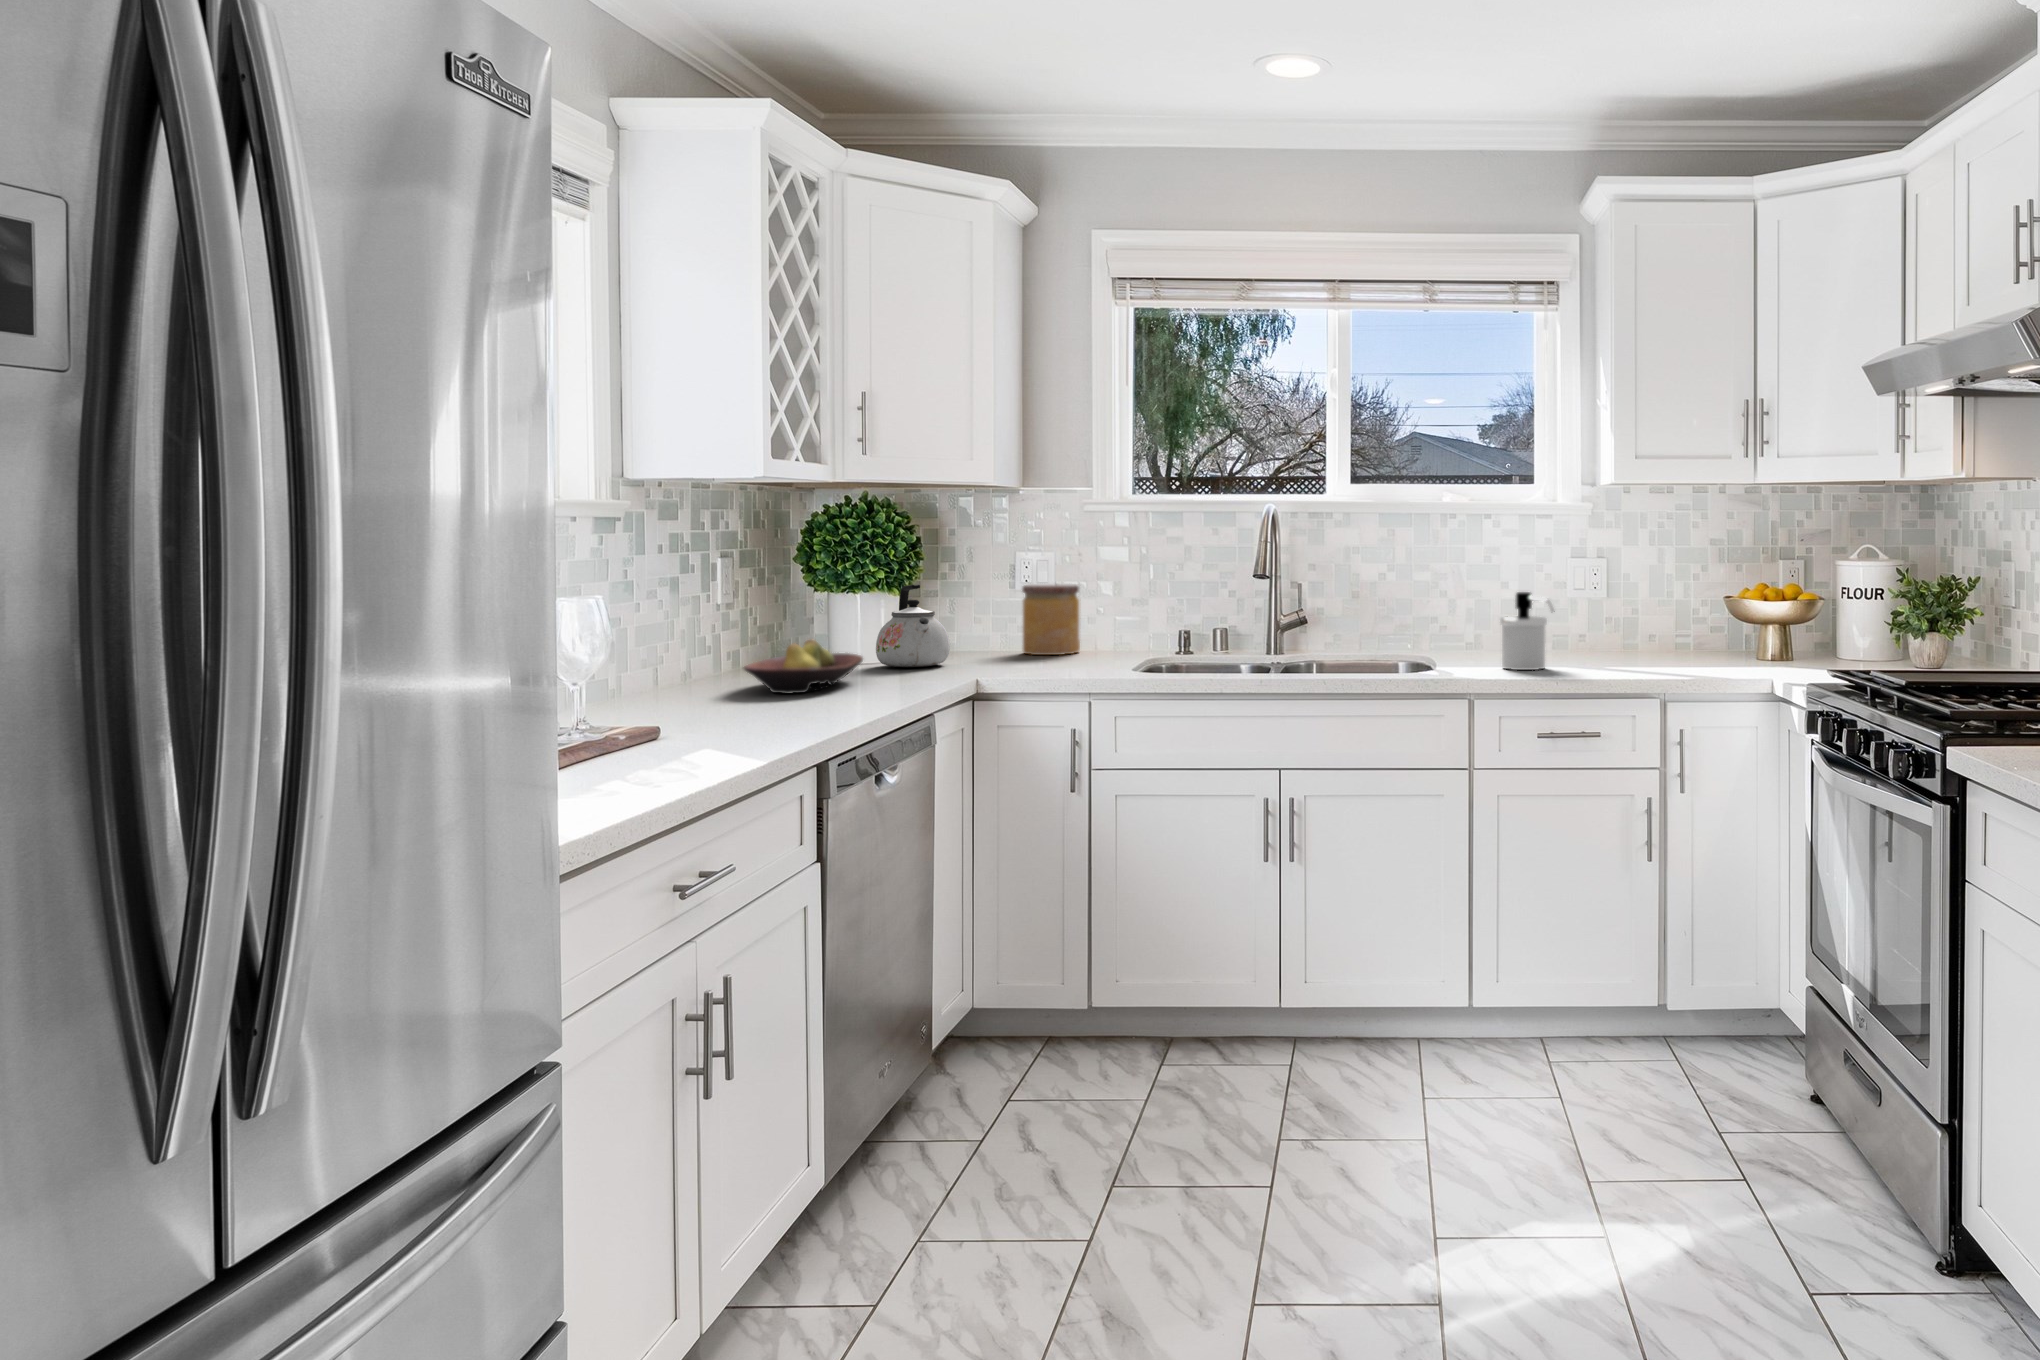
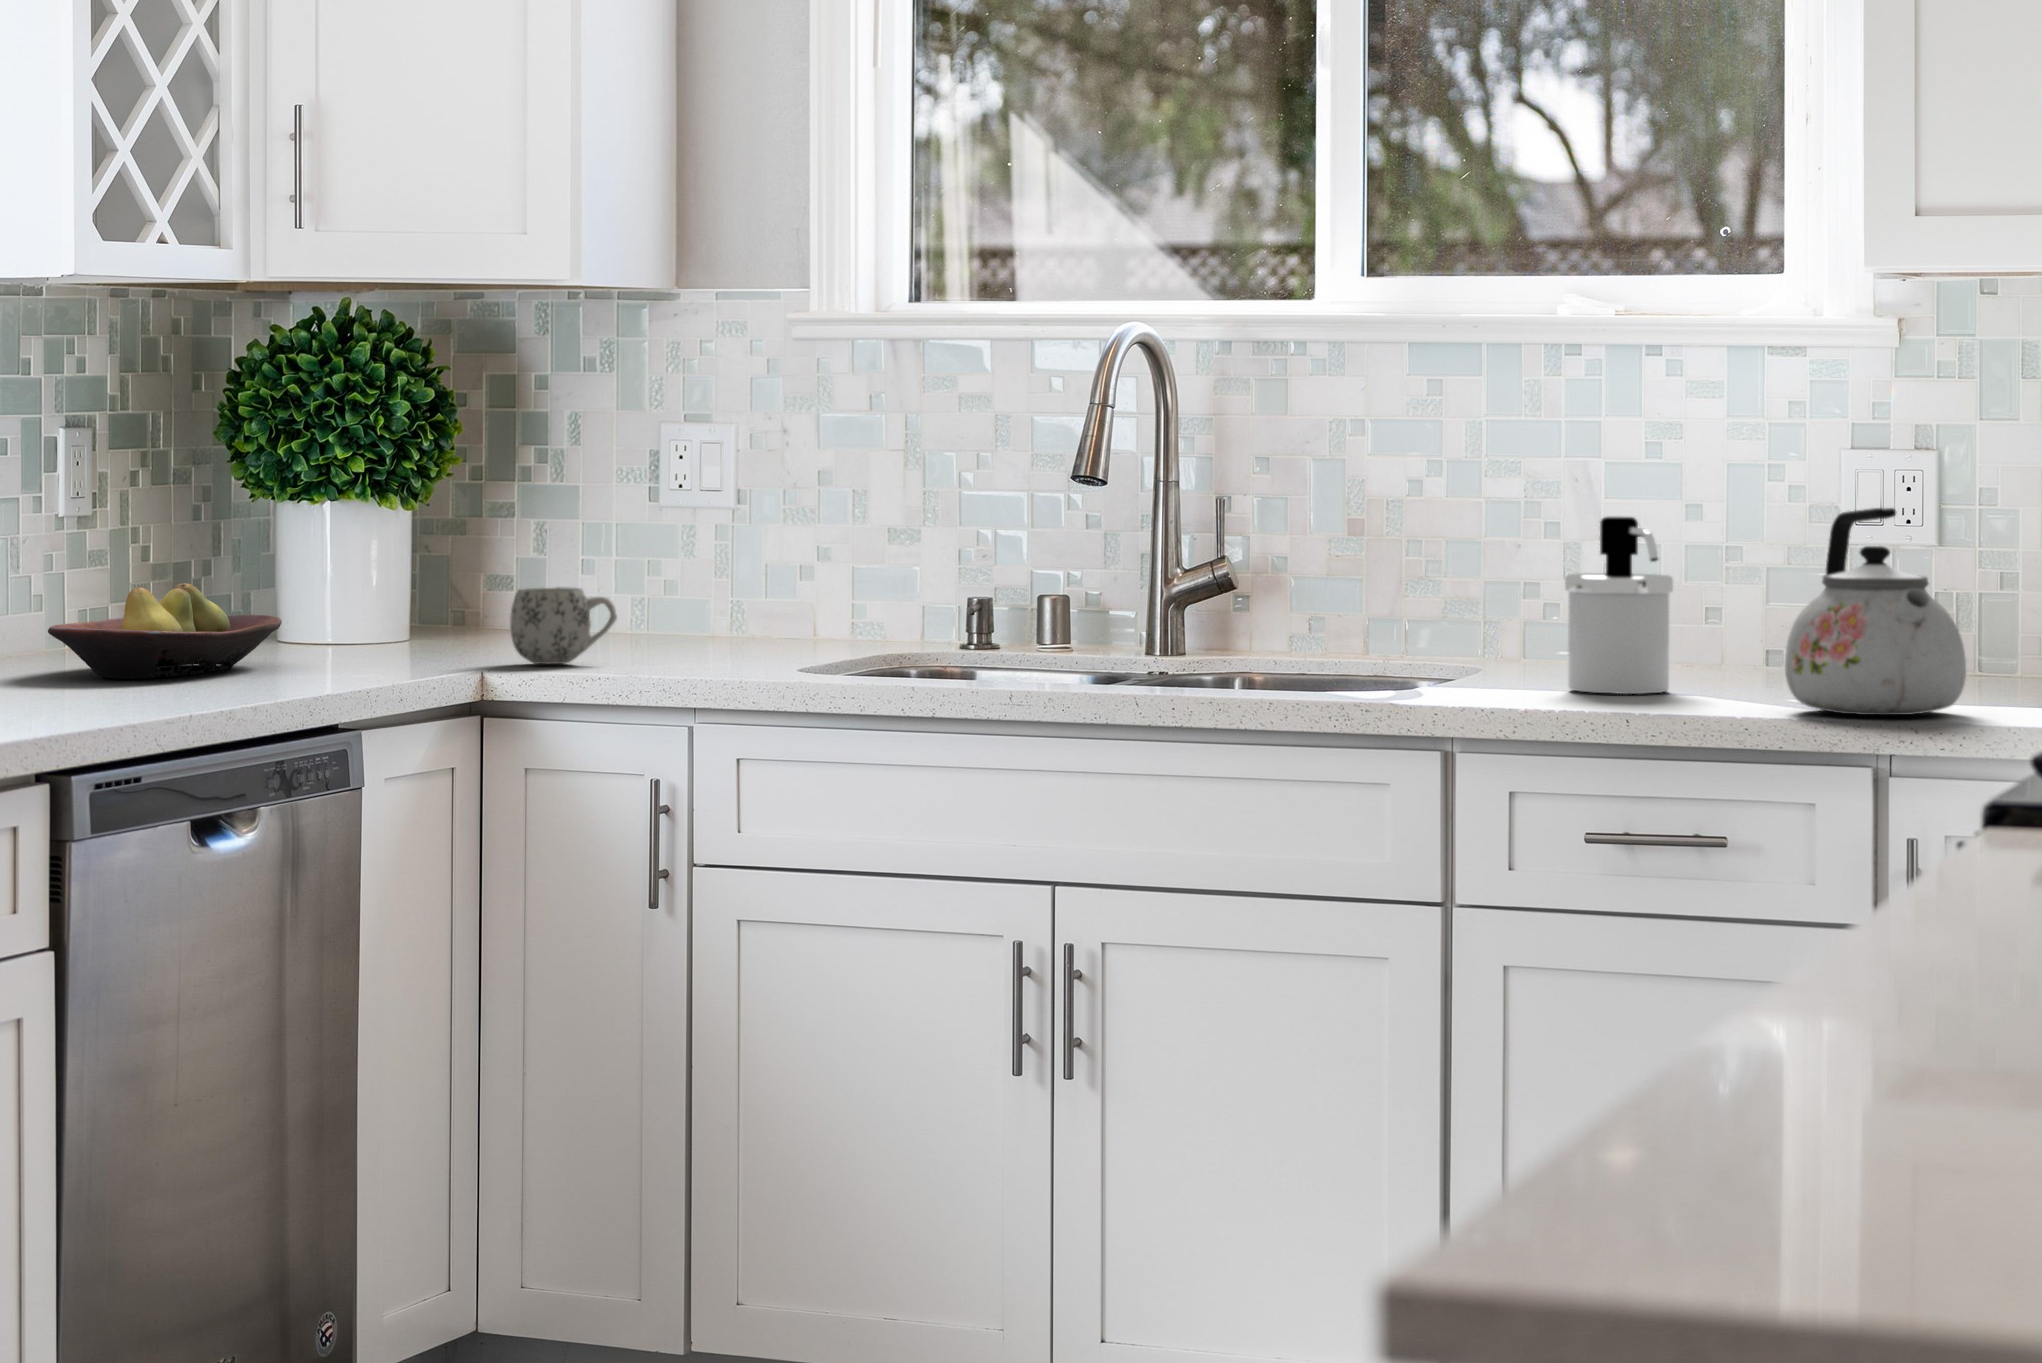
kettle: present [876,585,950,667] -> present [1785,508,1966,715]
jar: present [1022,585,1080,655] -> none [661,495,780,643]
mug: none [982,634,1037,673] -> present [510,587,617,664]

